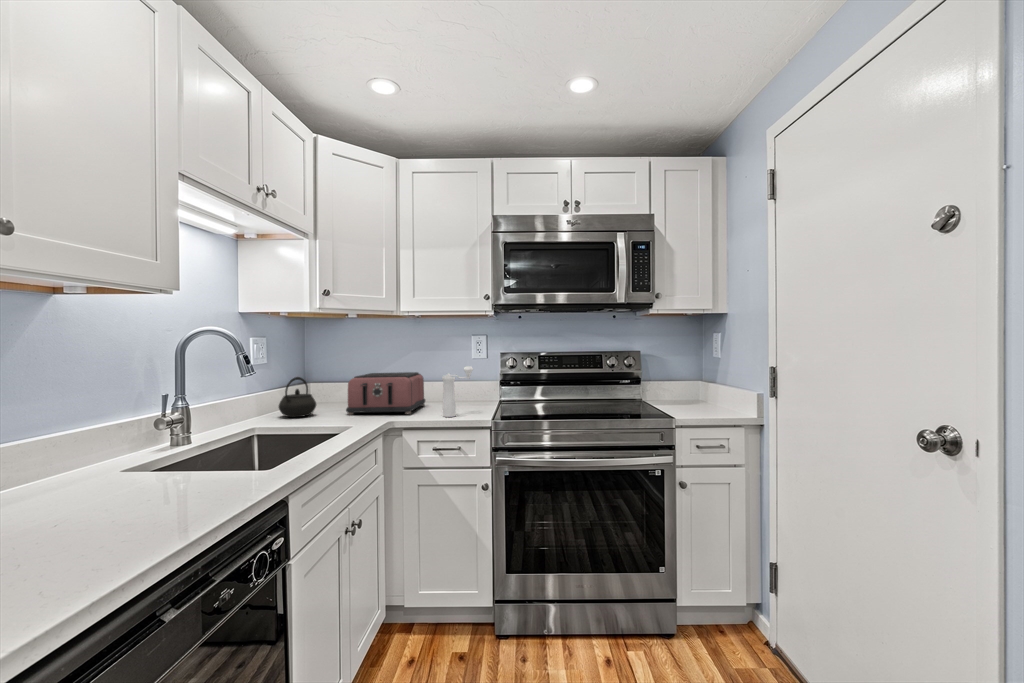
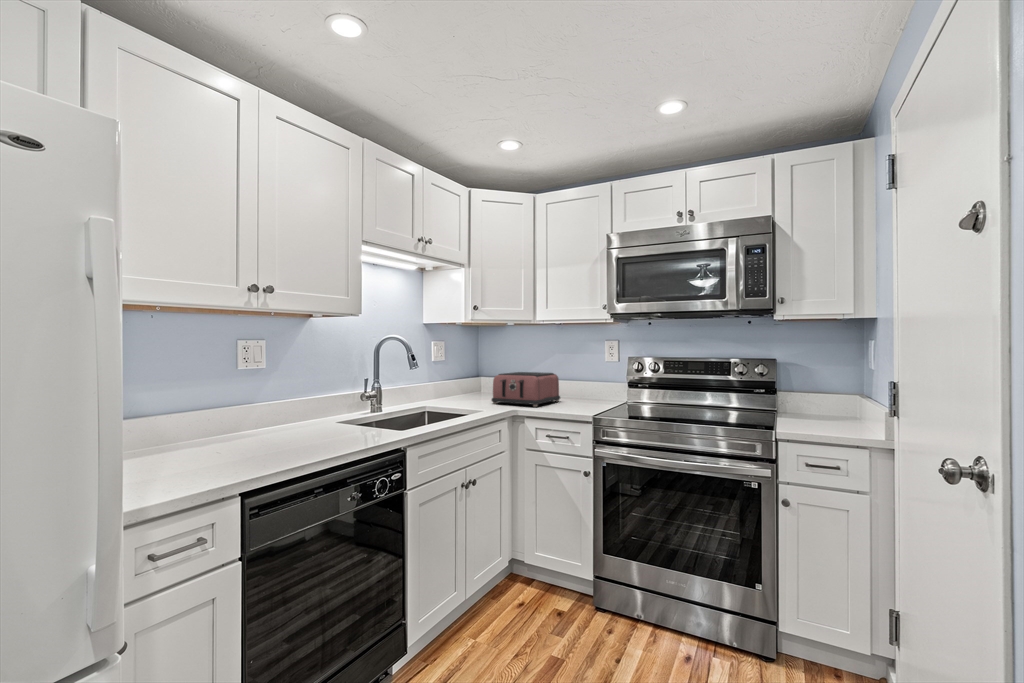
pepper mill: present [442,366,473,417] -> none [559,369,589,411]
kettle: present [279,377,316,417] -> none [447,372,473,402]

